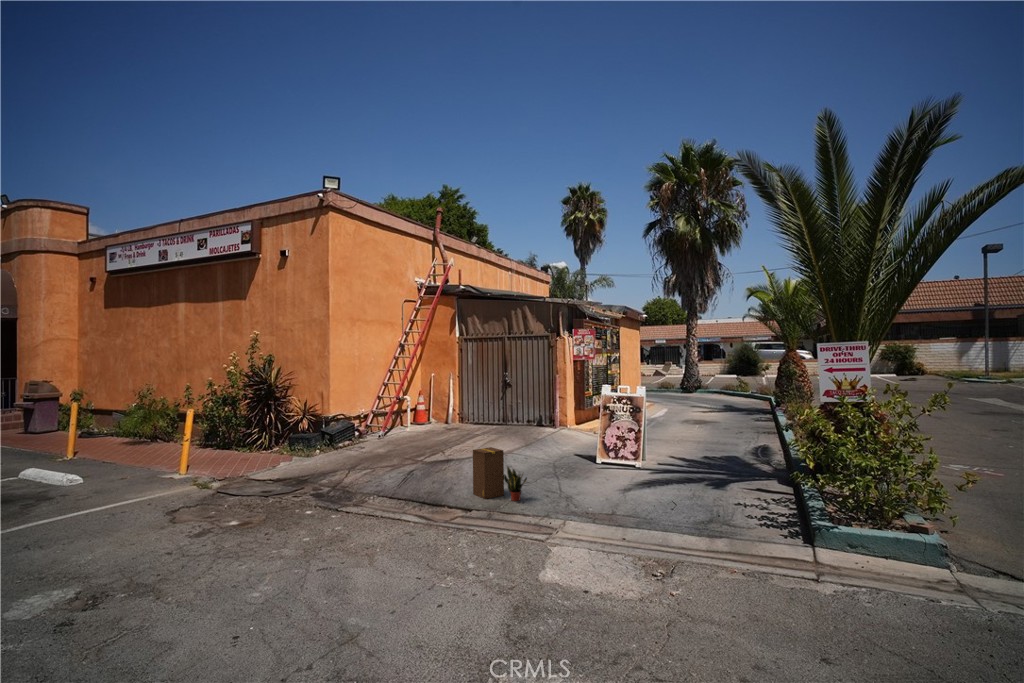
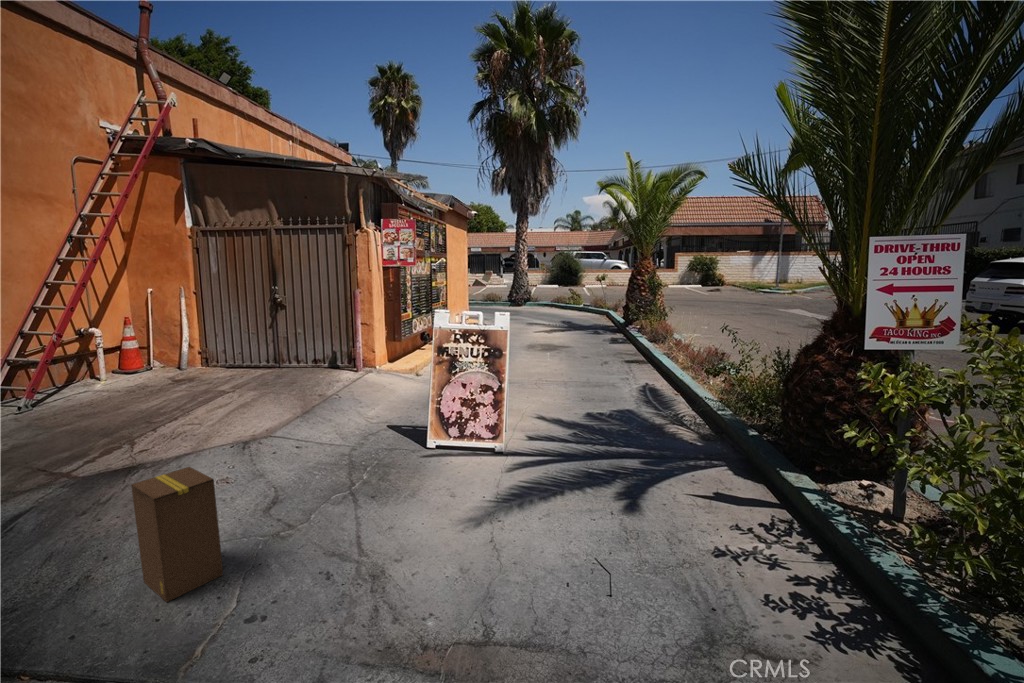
potted plant: present [504,467,527,501] -> none [212,520,273,600]

